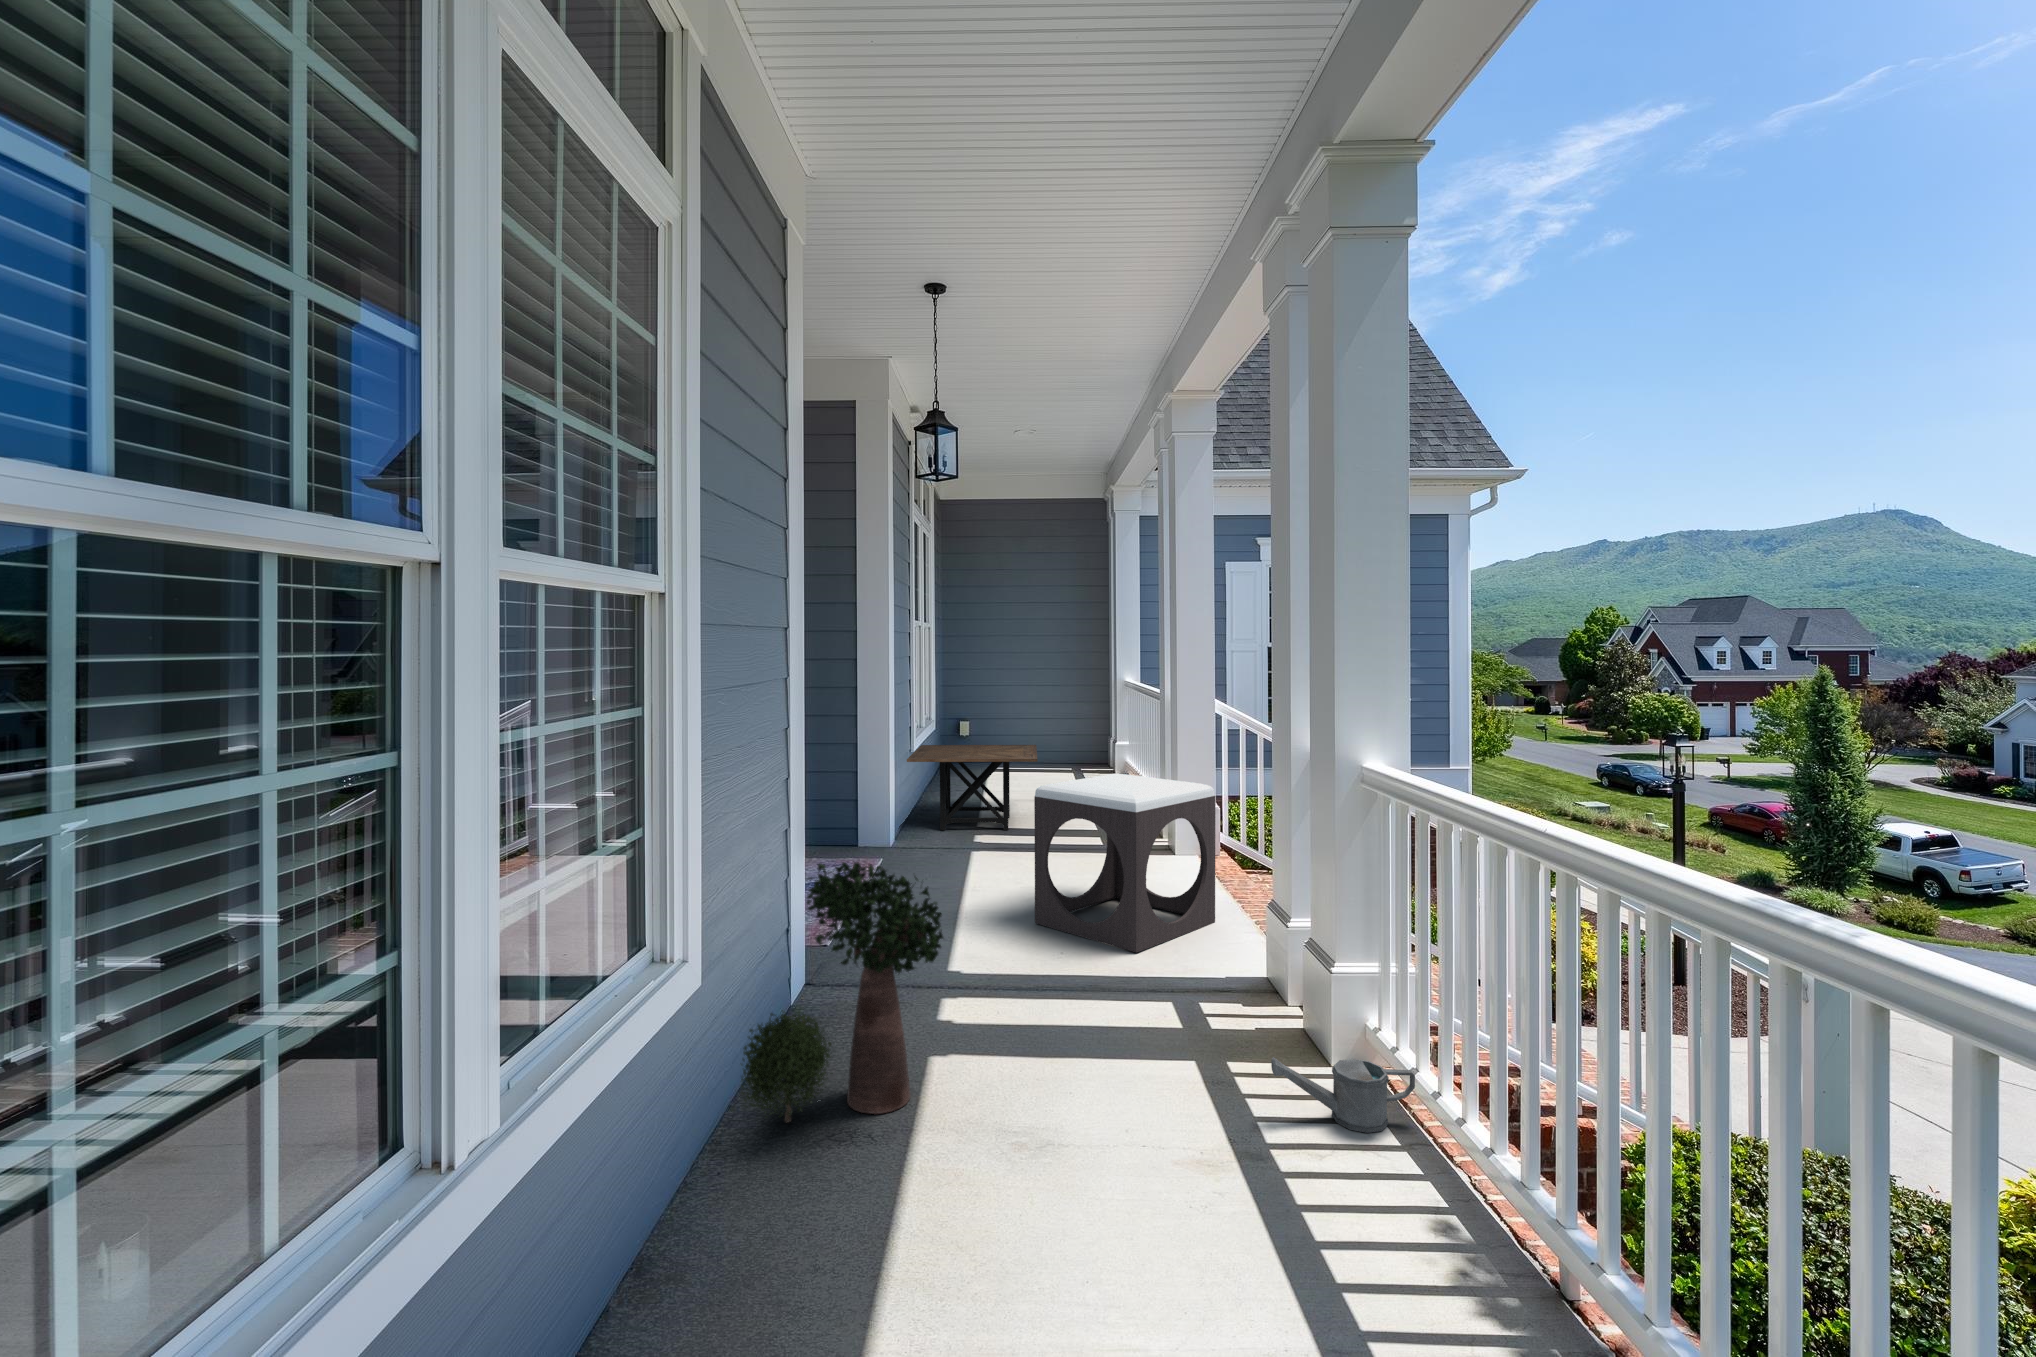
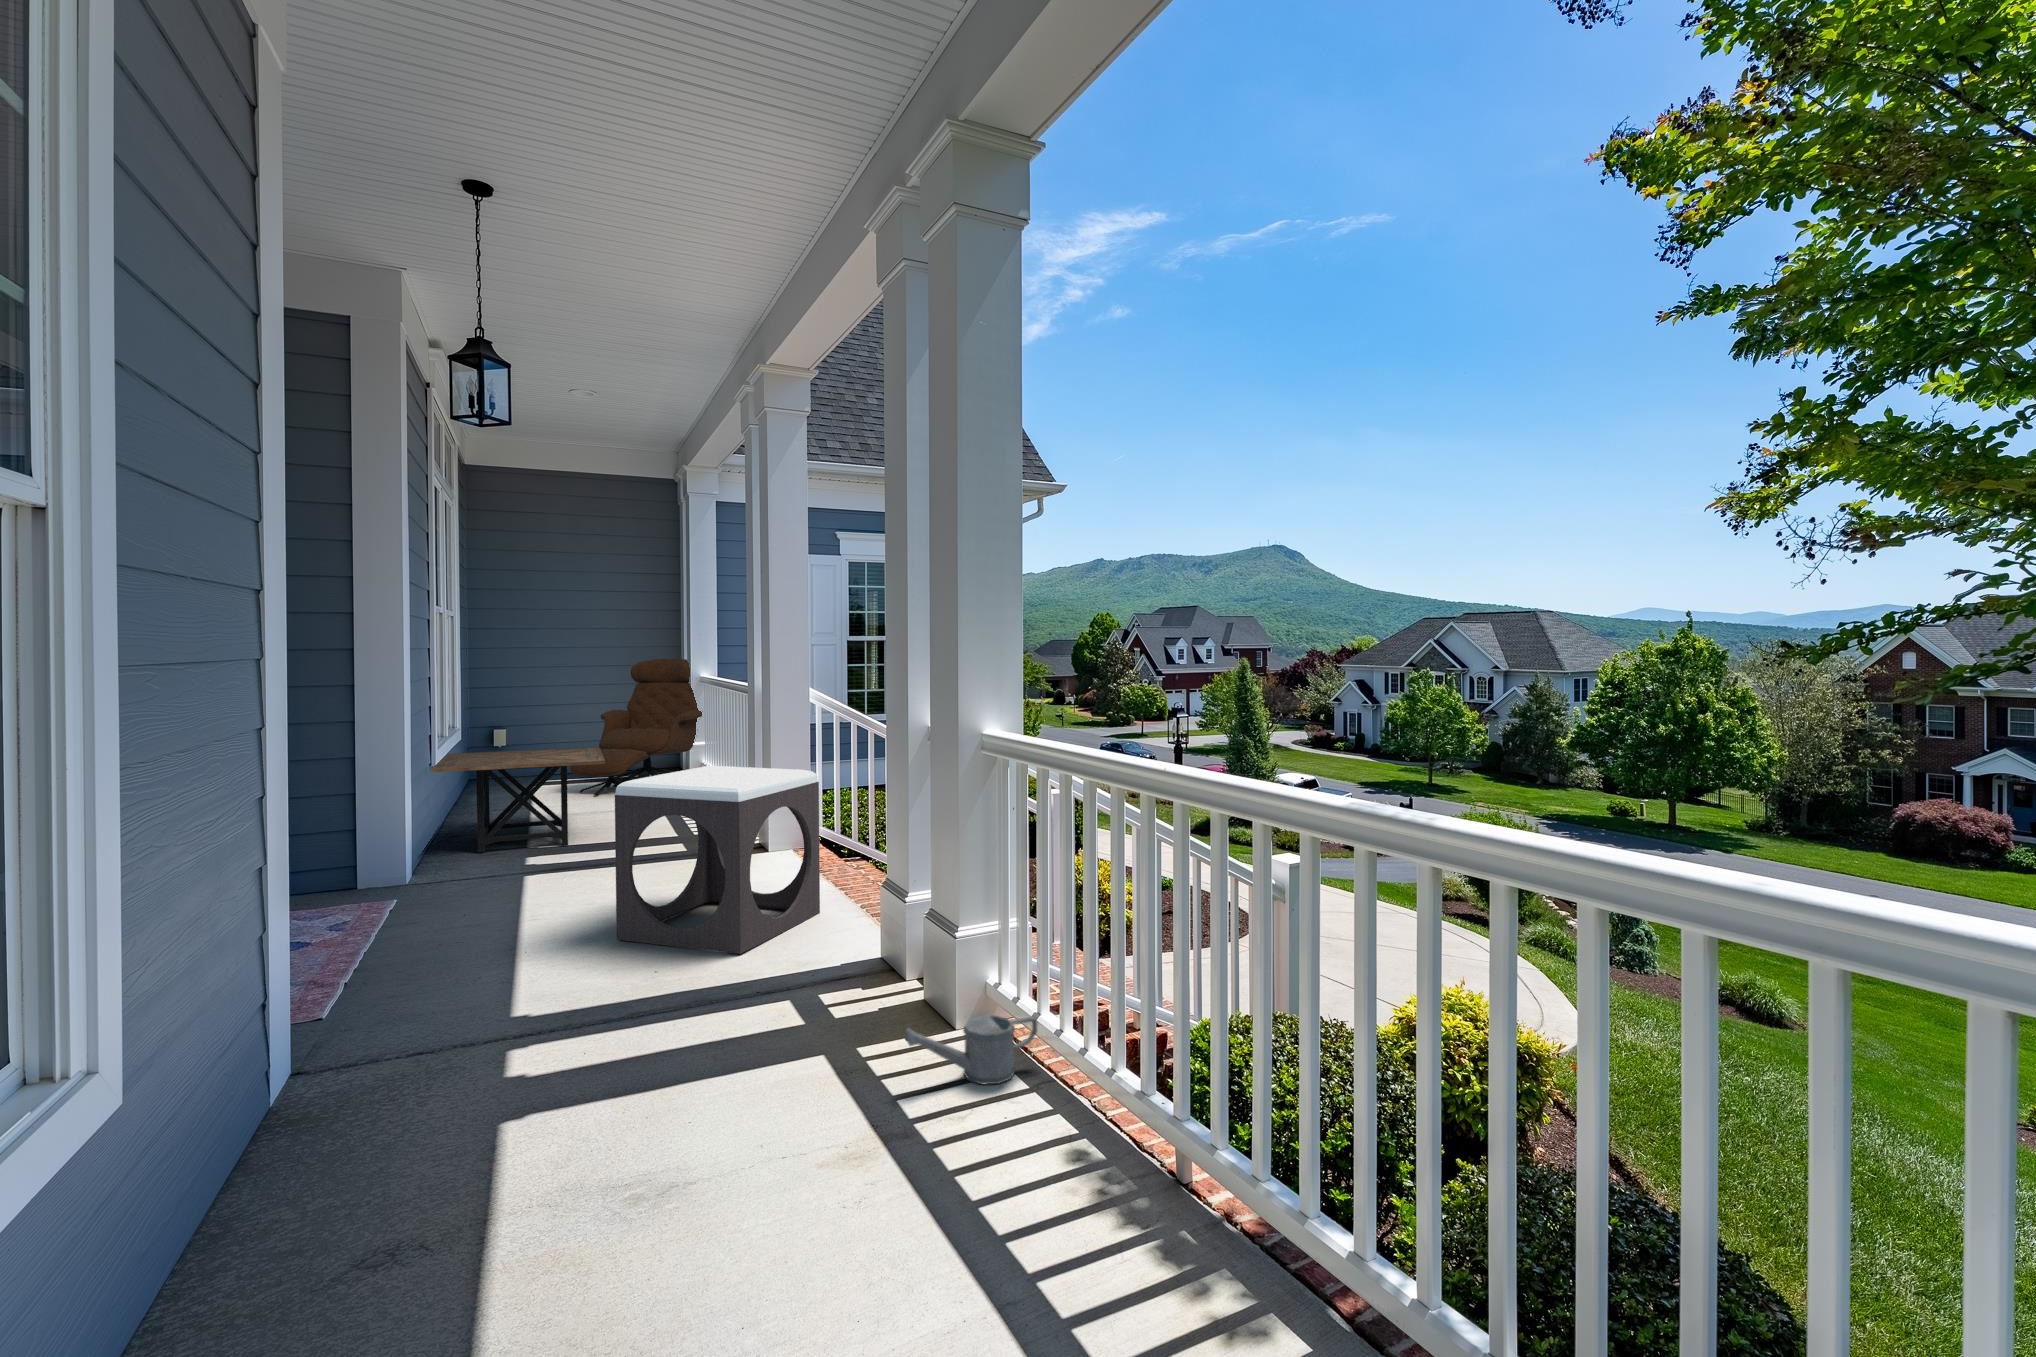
lounge chair: none [1016,663,1130,785] -> present [570,659,702,796]
potted plant: present [742,862,943,1122] -> none [213,874,524,1233]

